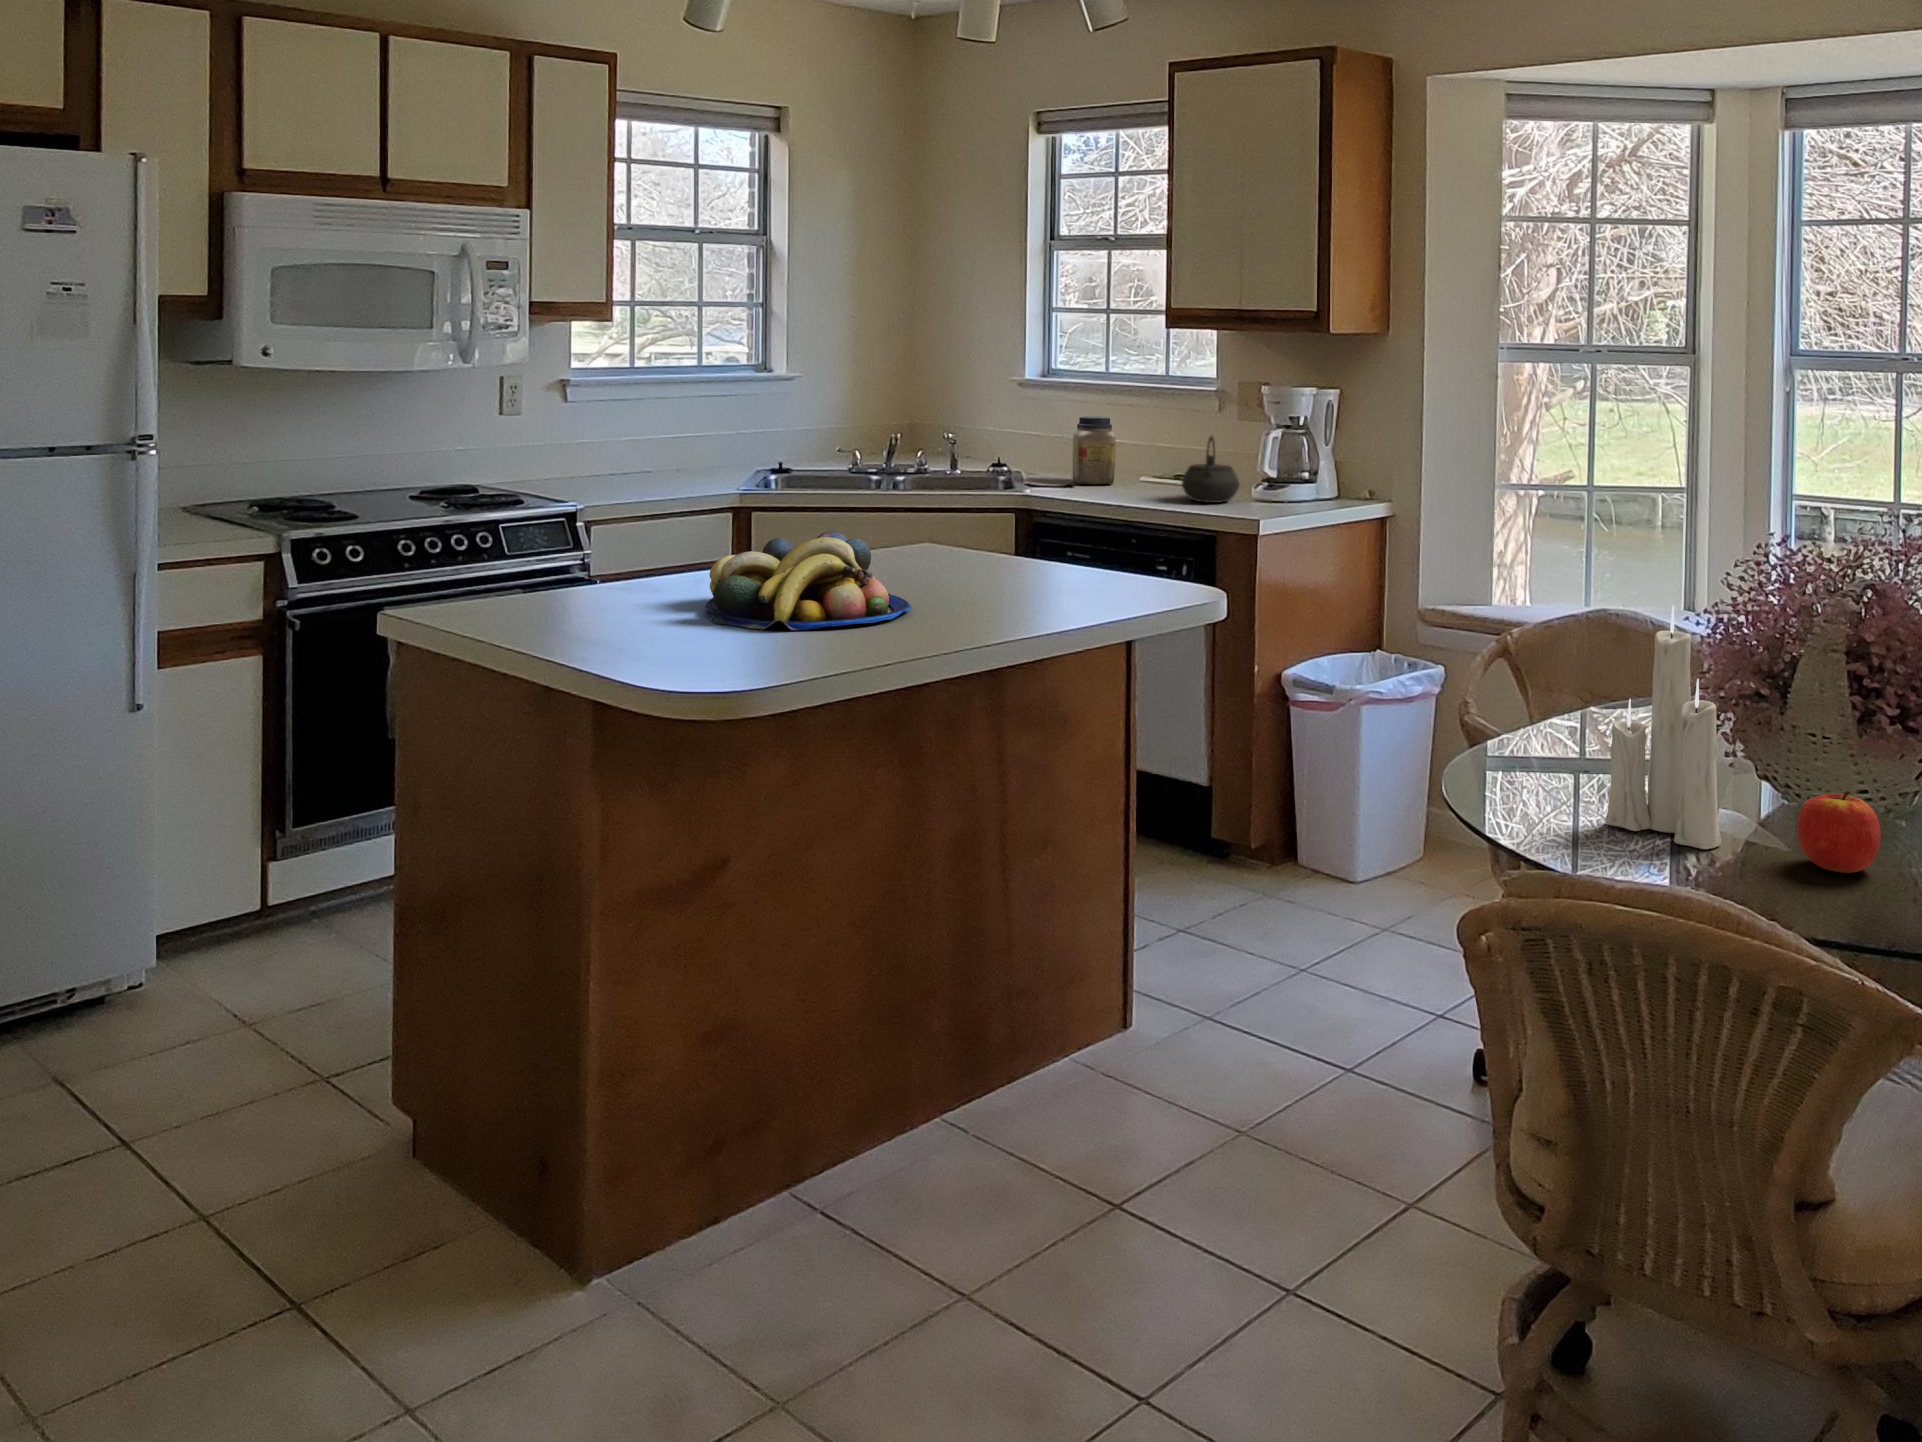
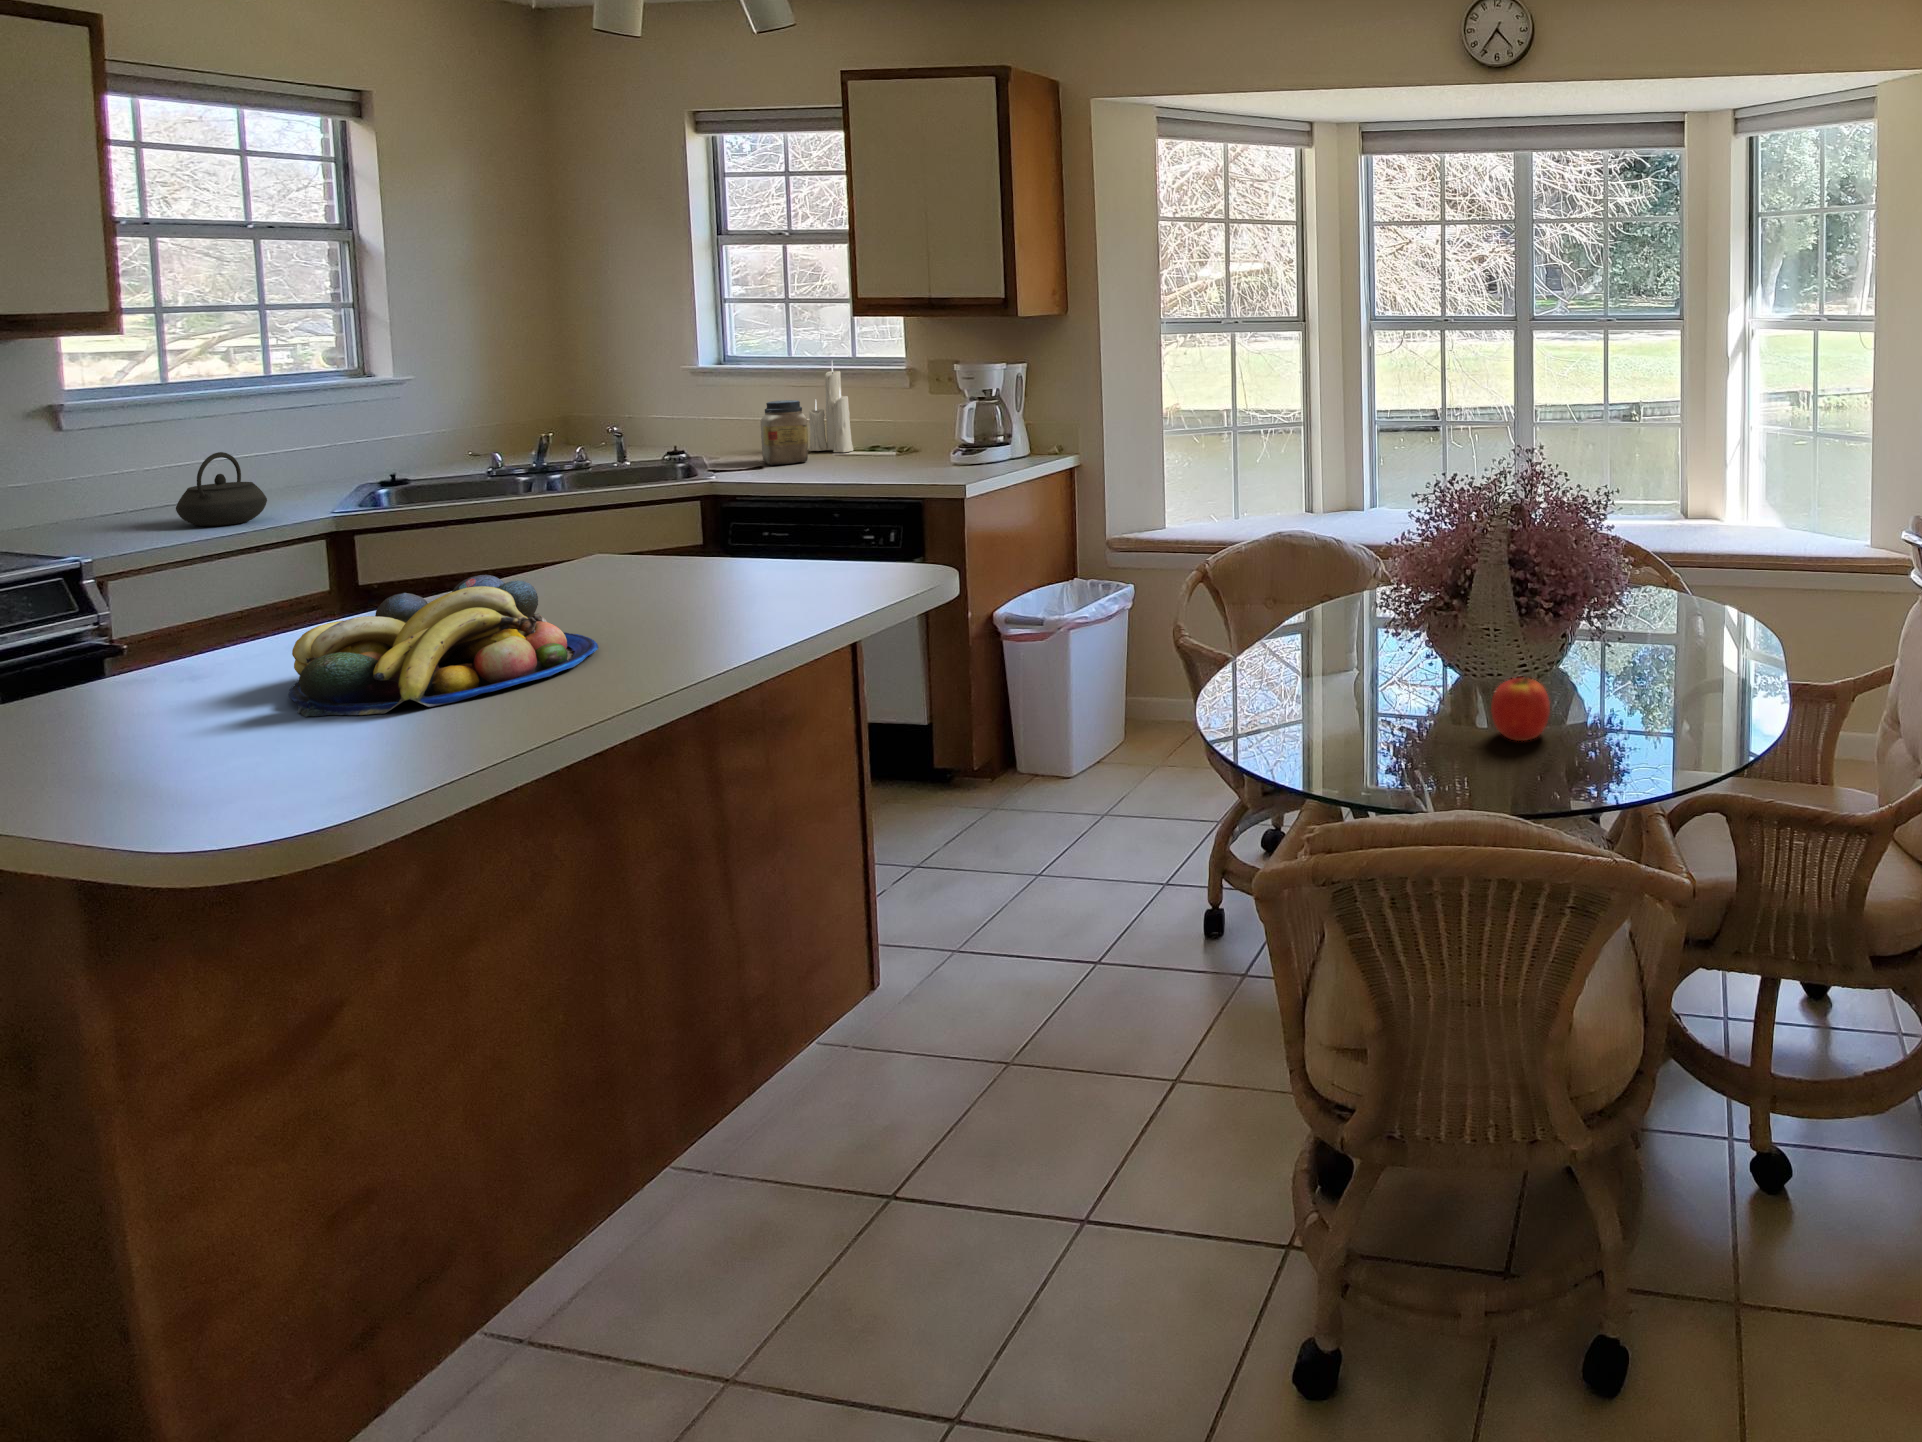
kettle: present [1182,436,1239,503] -> present [176,452,267,526]
candle: present [1605,605,1721,849] -> present [808,363,853,452]

